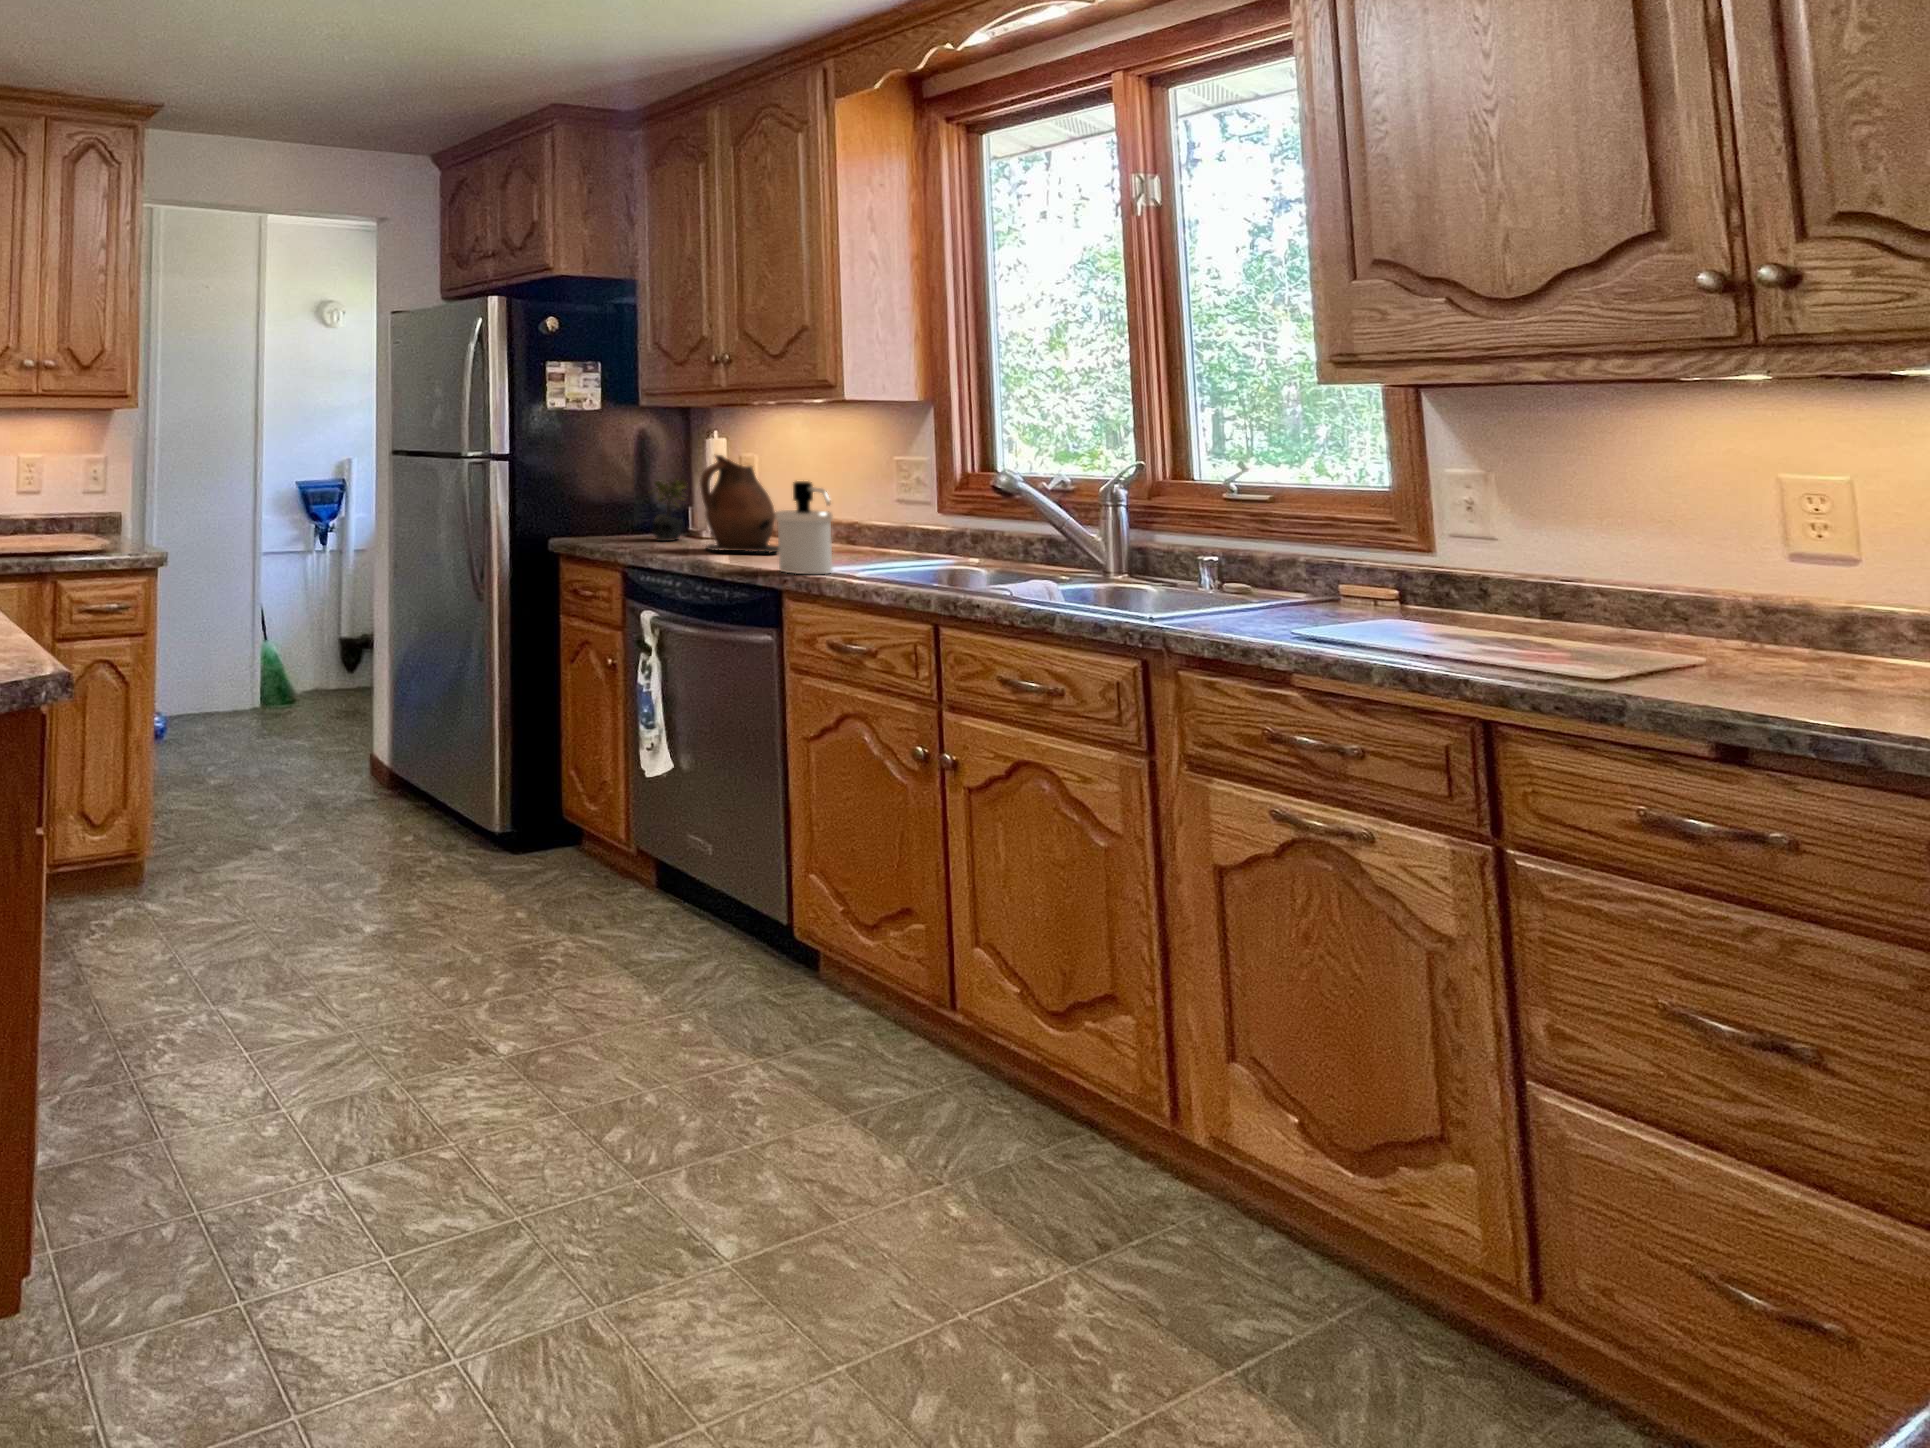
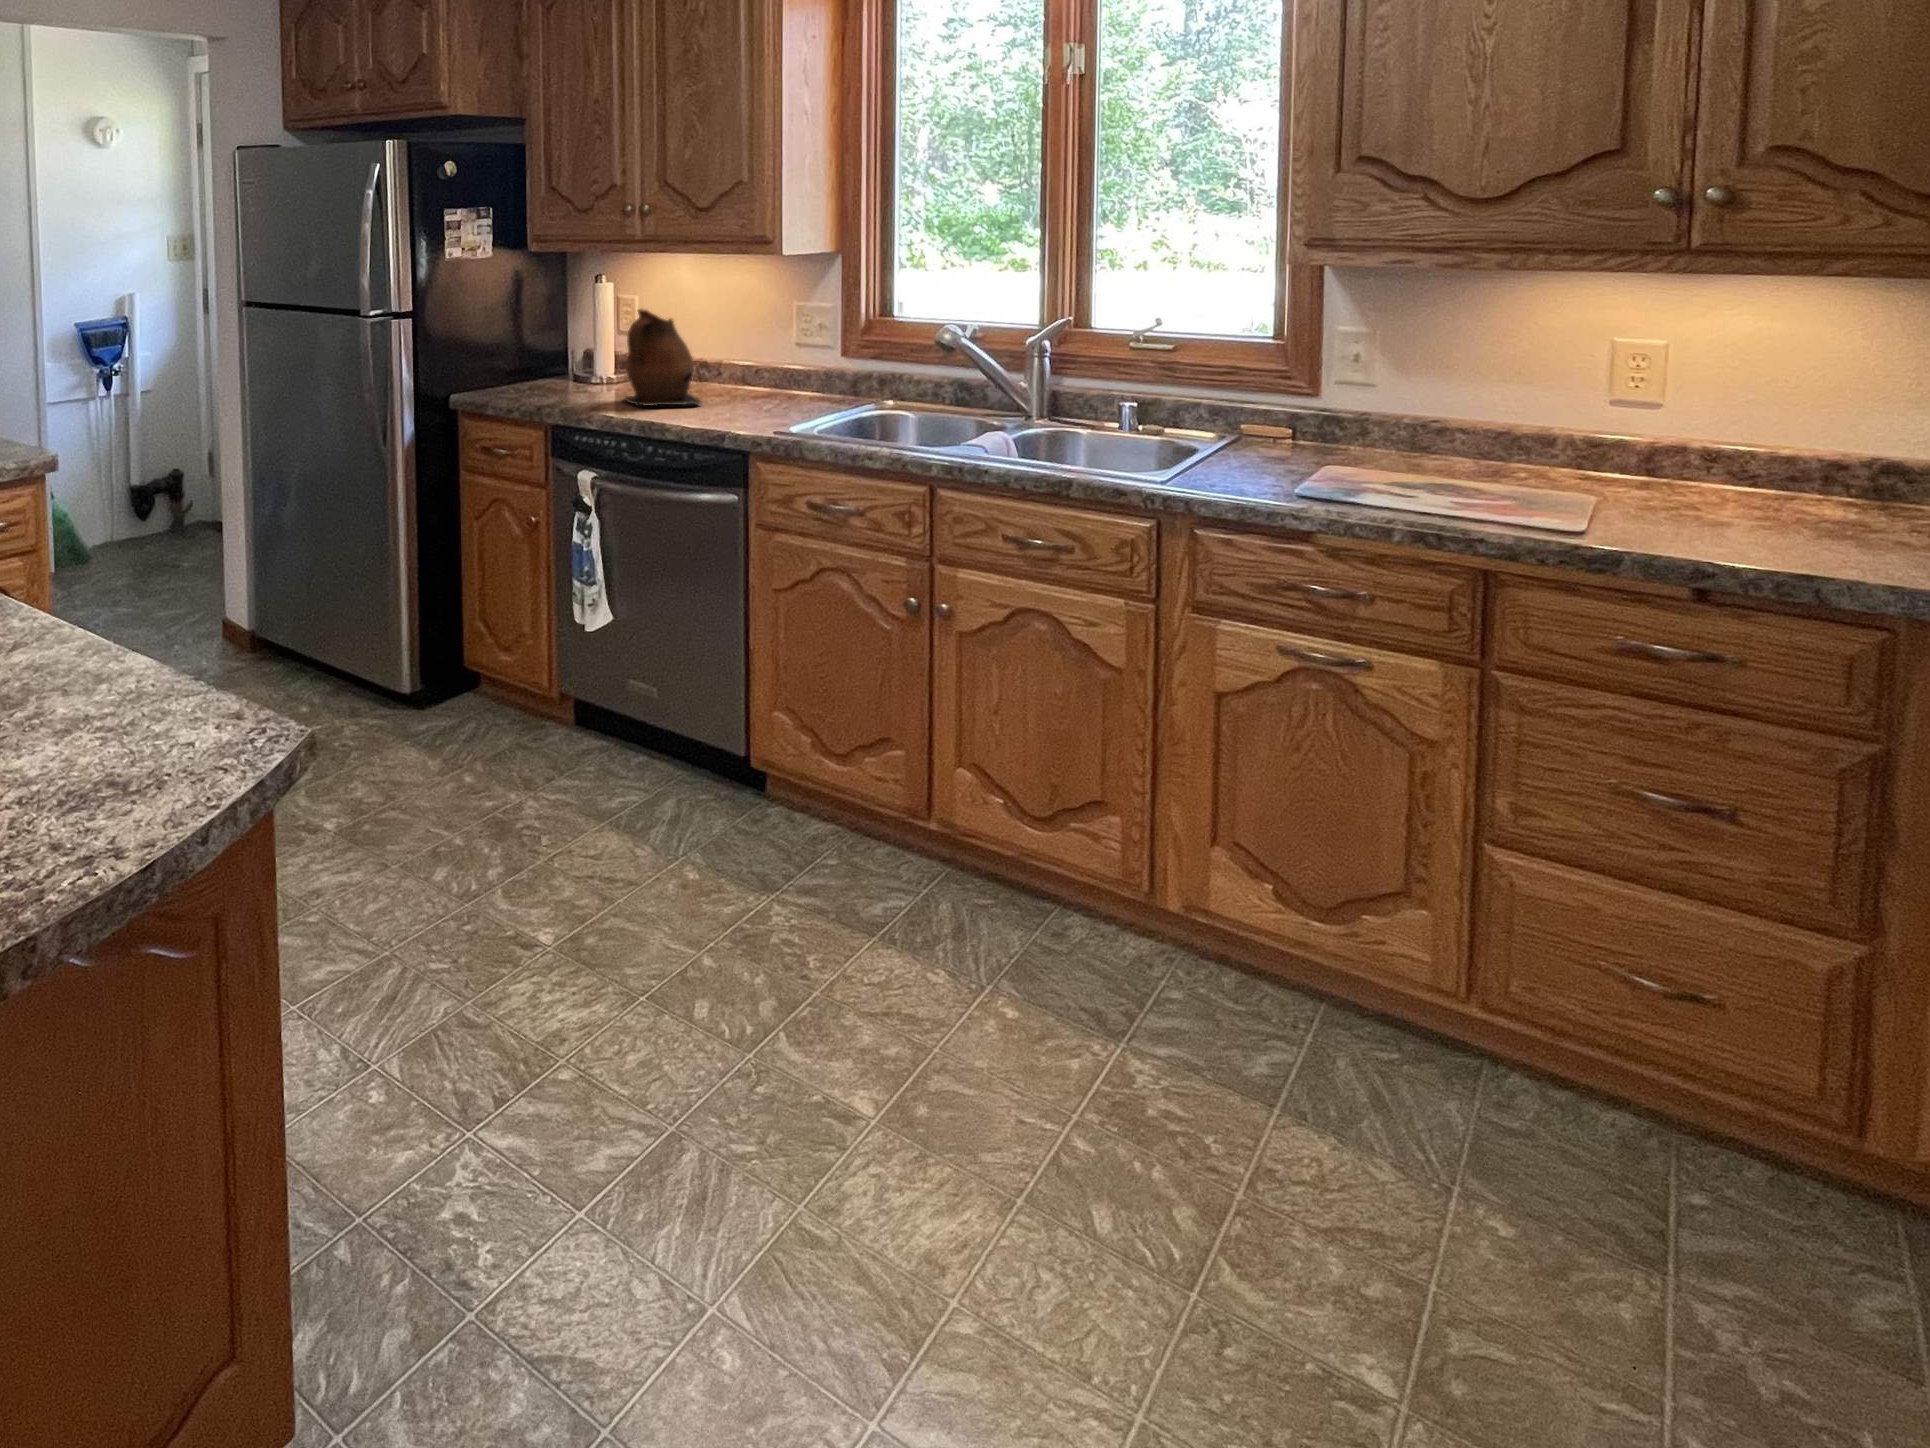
succulent plant: present [652,479,688,541] -> none [545,325,587,392]
soap dispenser: present [775,481,832,574] -> none [740,344,809,436]

